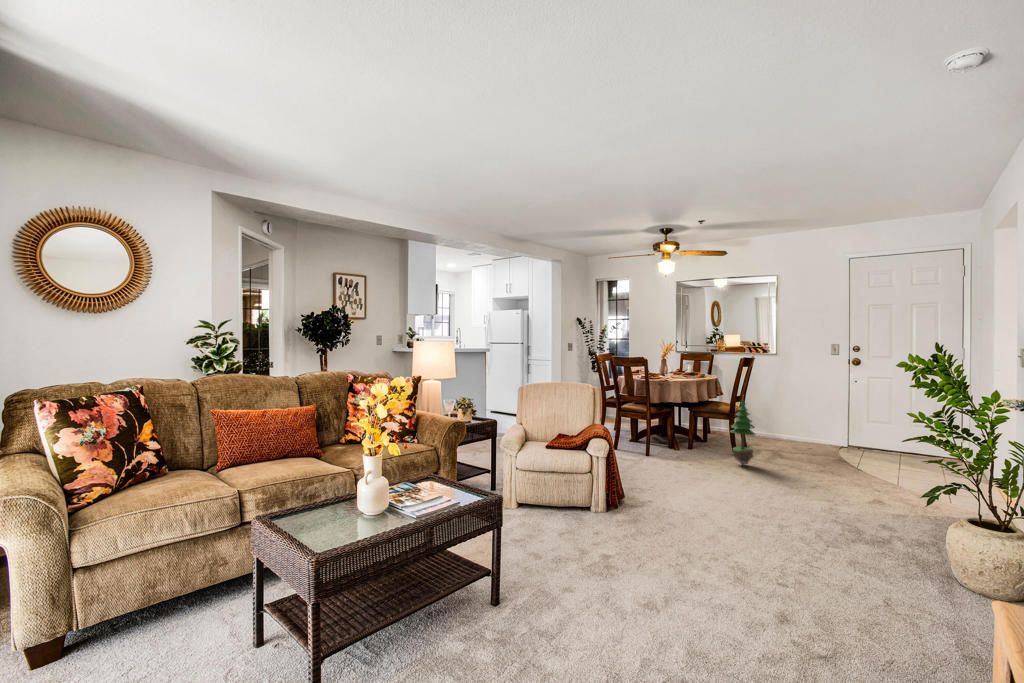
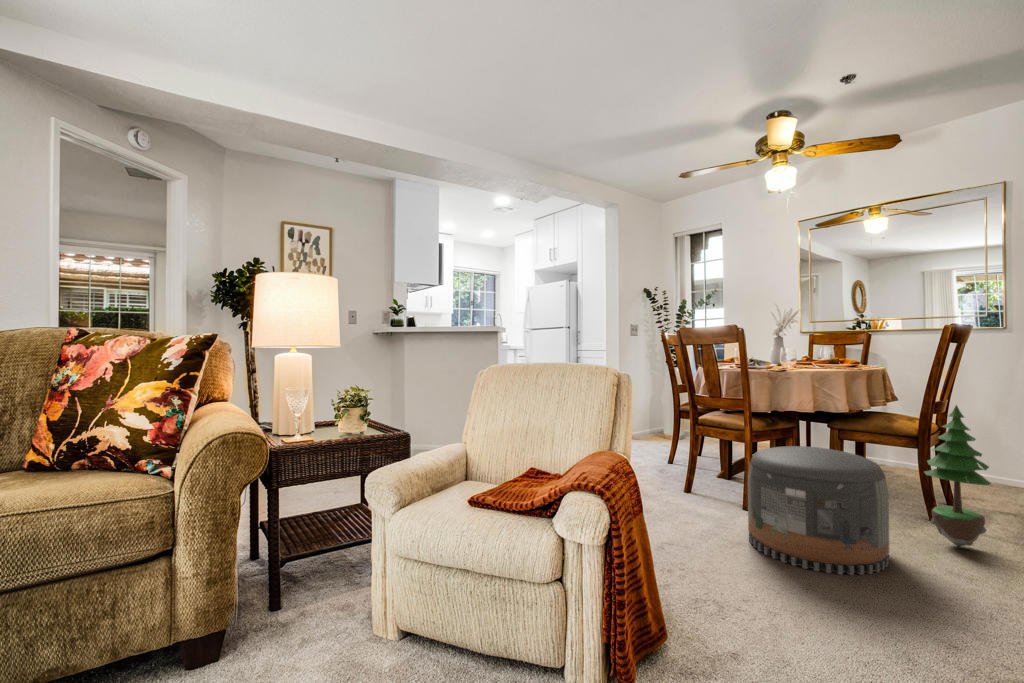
pouf: none [652,421,713,478] -> present [748,446,889,575]

